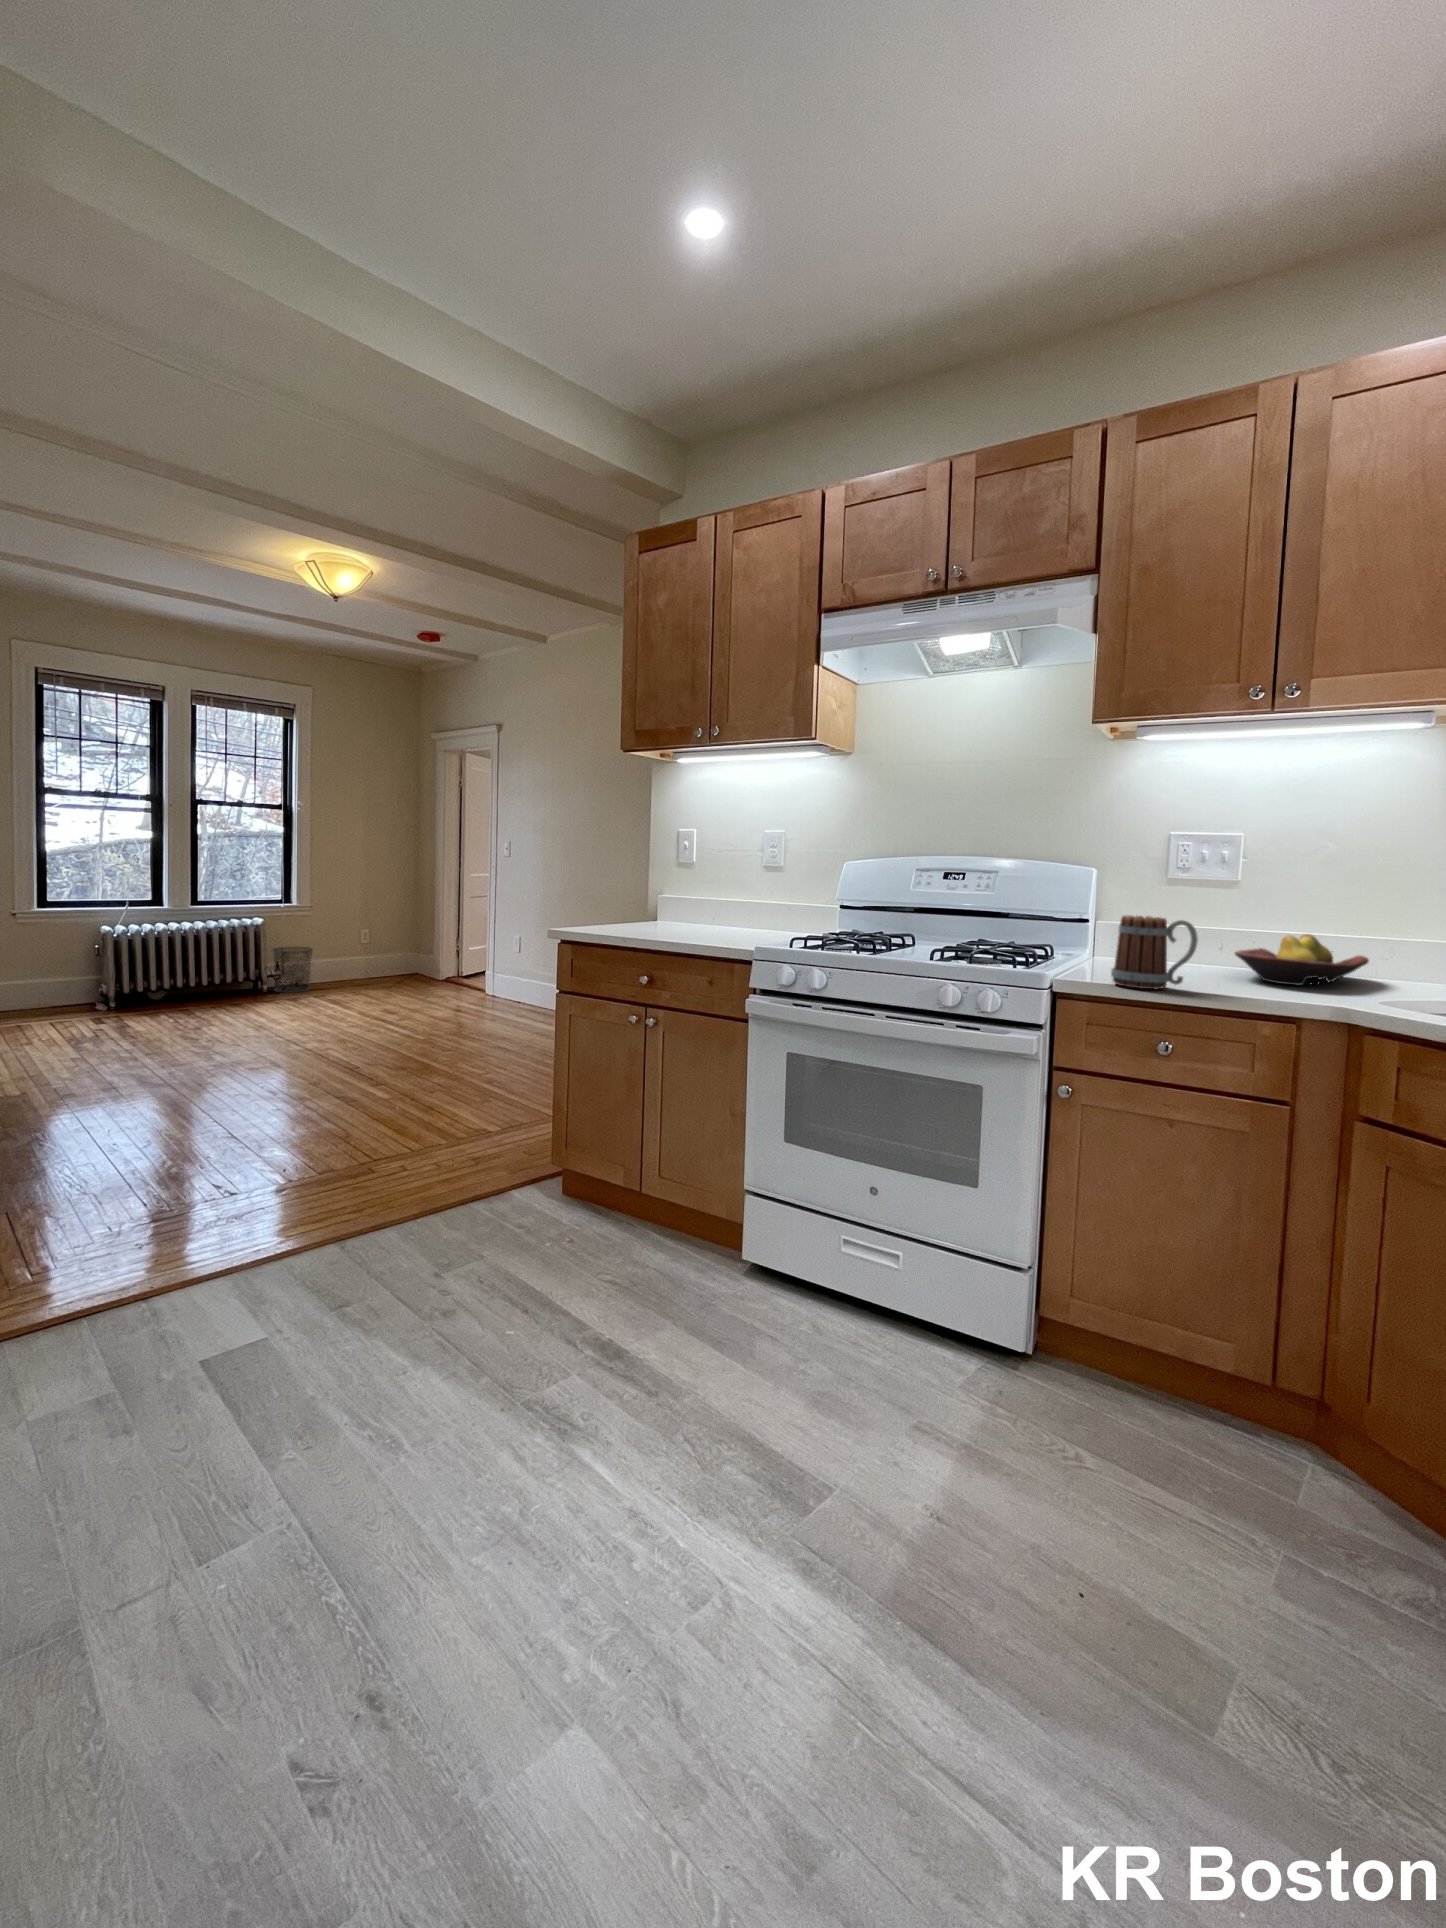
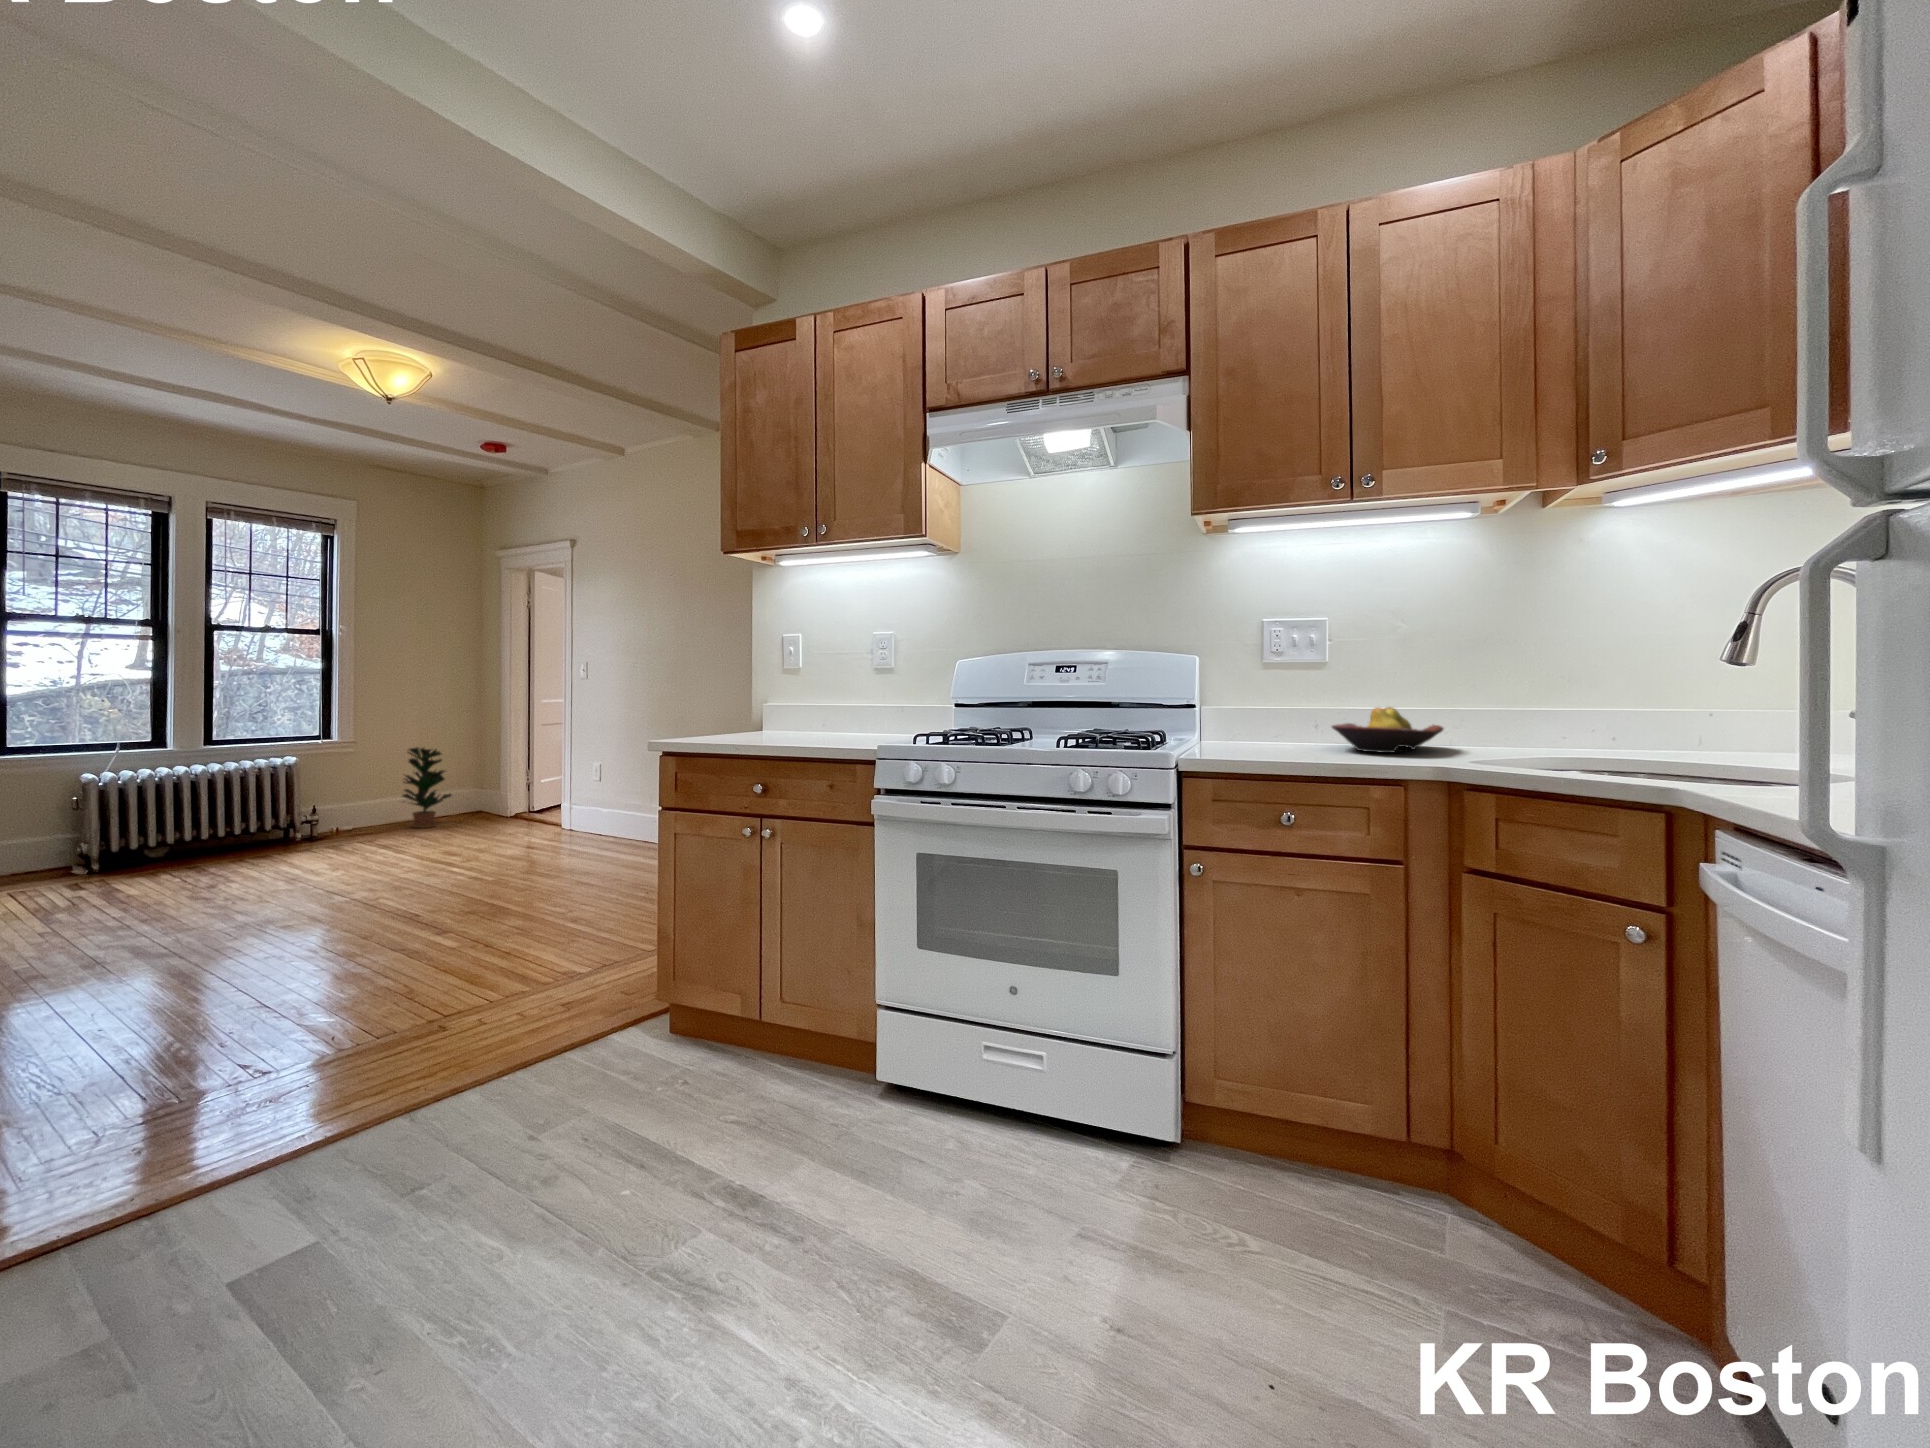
potted plant: none [350,911,394,985] -> present [403,748,451,828]
mug: present [1111,915,1198,989] -> none [1233,692,1309,761]
trash can: present [272,947,313,993] -> none [304,789,357,842]

